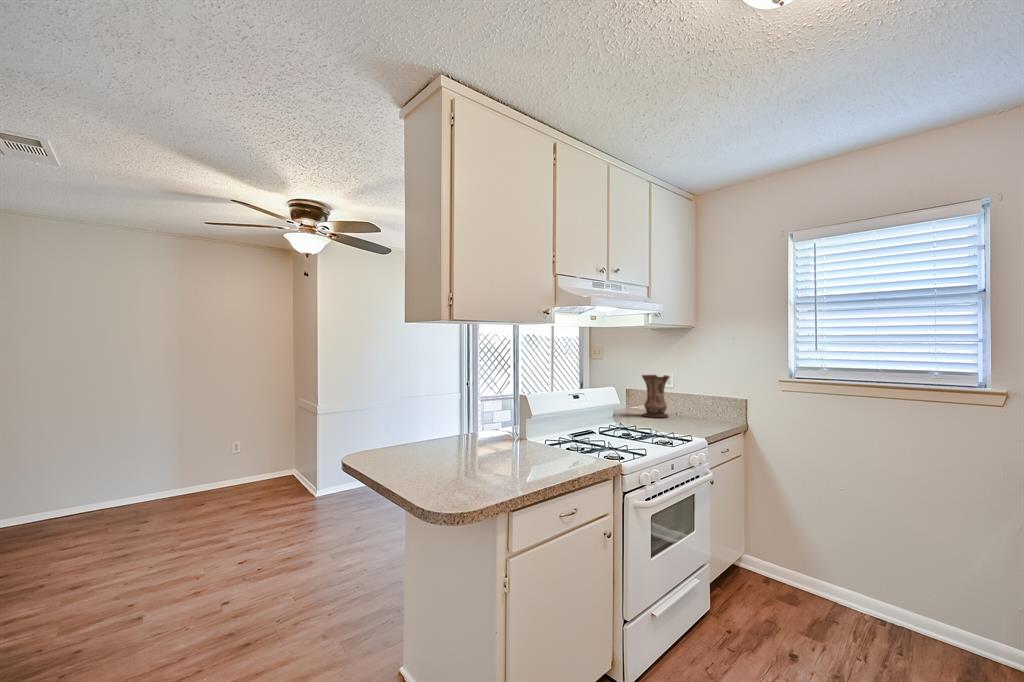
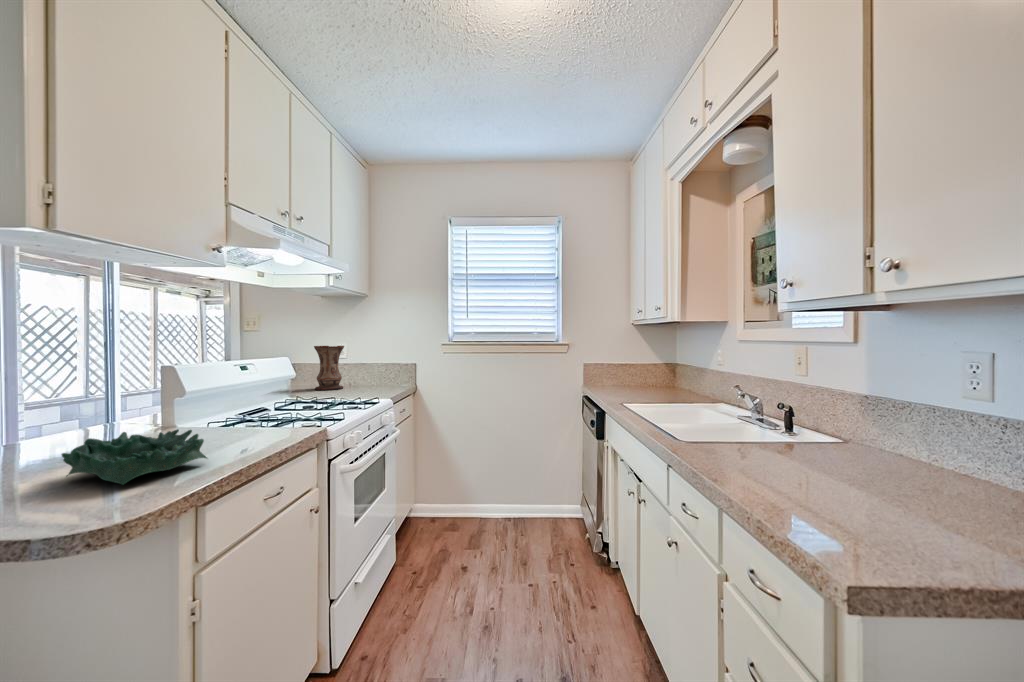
decorative bowl: none [454,445,525,484] -> present [62,429,207,485]

